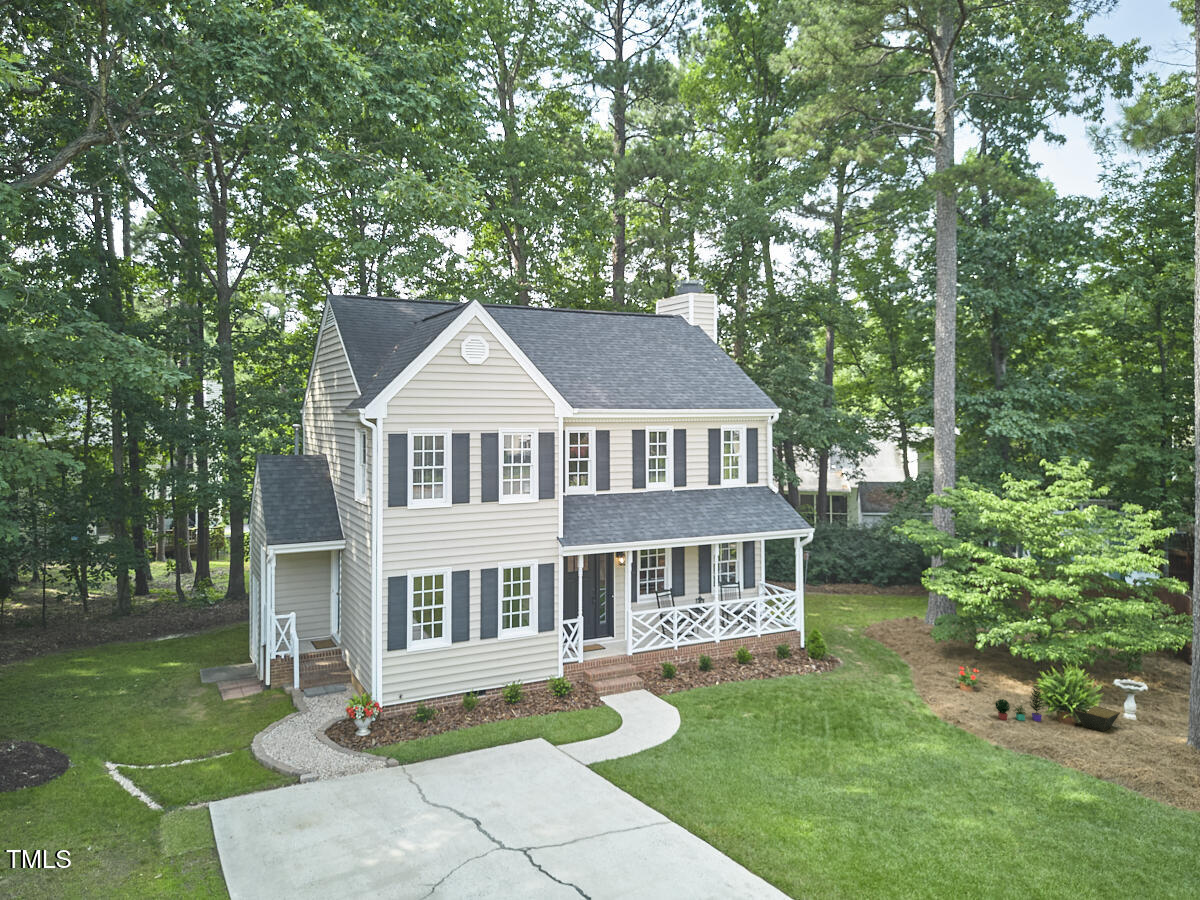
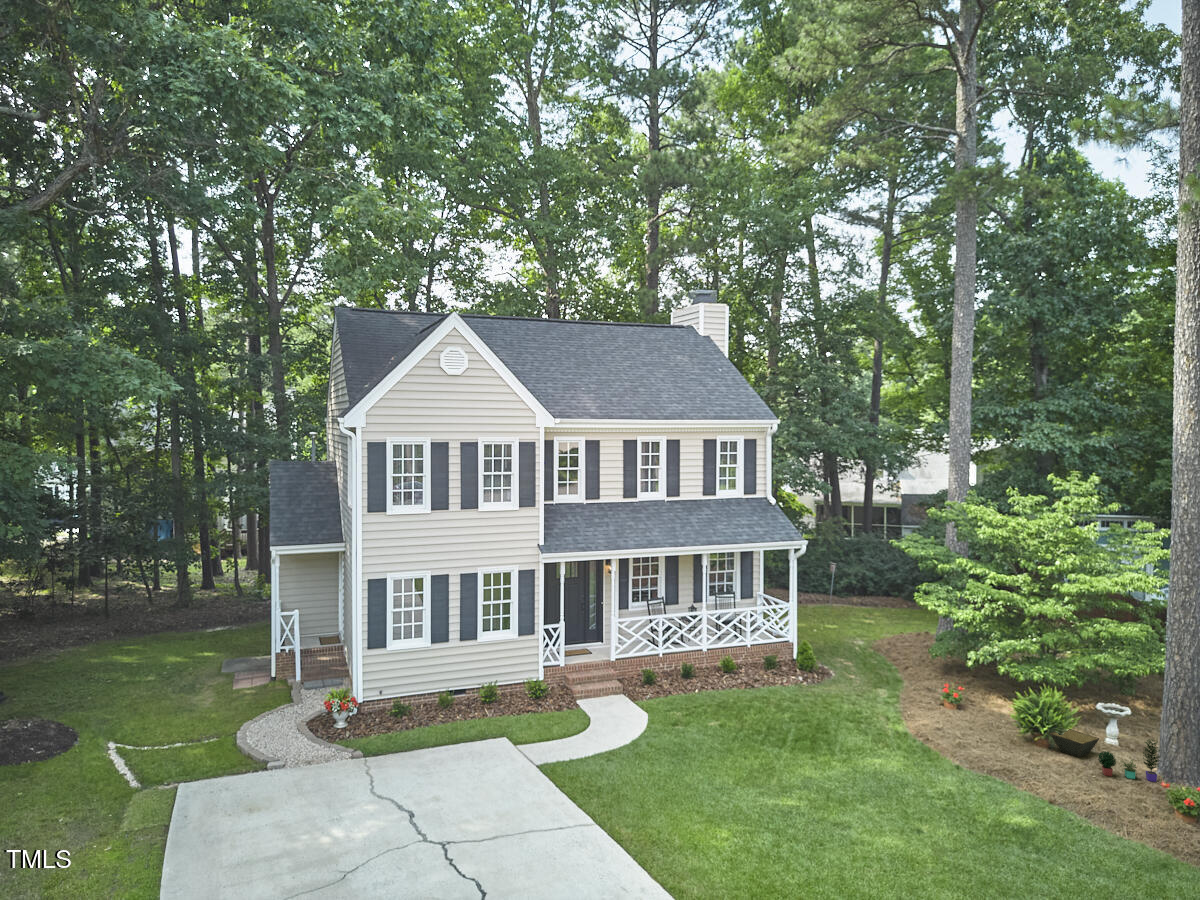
potted plant: present [995,685,1043,721] -> present [1098,739,1160,782]

